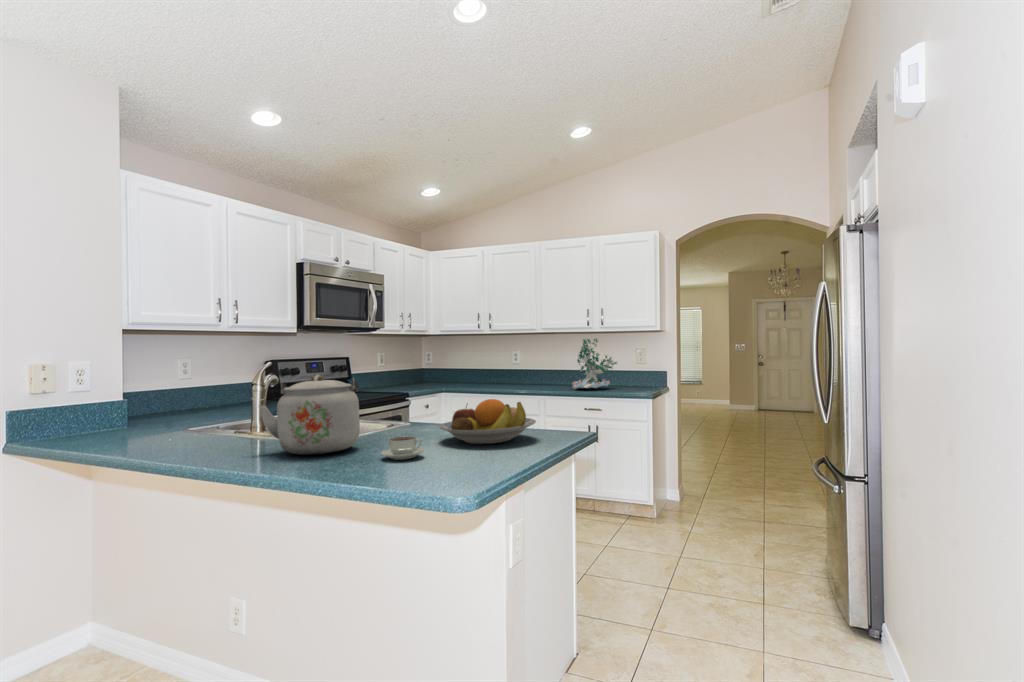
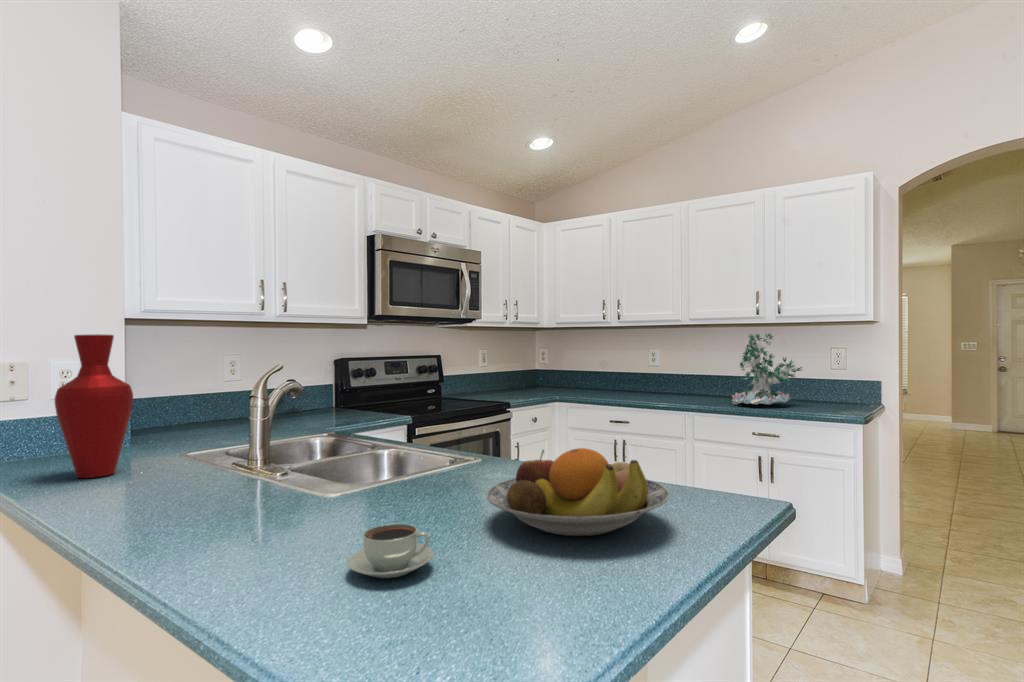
vase: none [109,341,165,444] -> present [55,334,133,478]
kettle: present [259,375,360,455] -> none [184,395,362,539]

